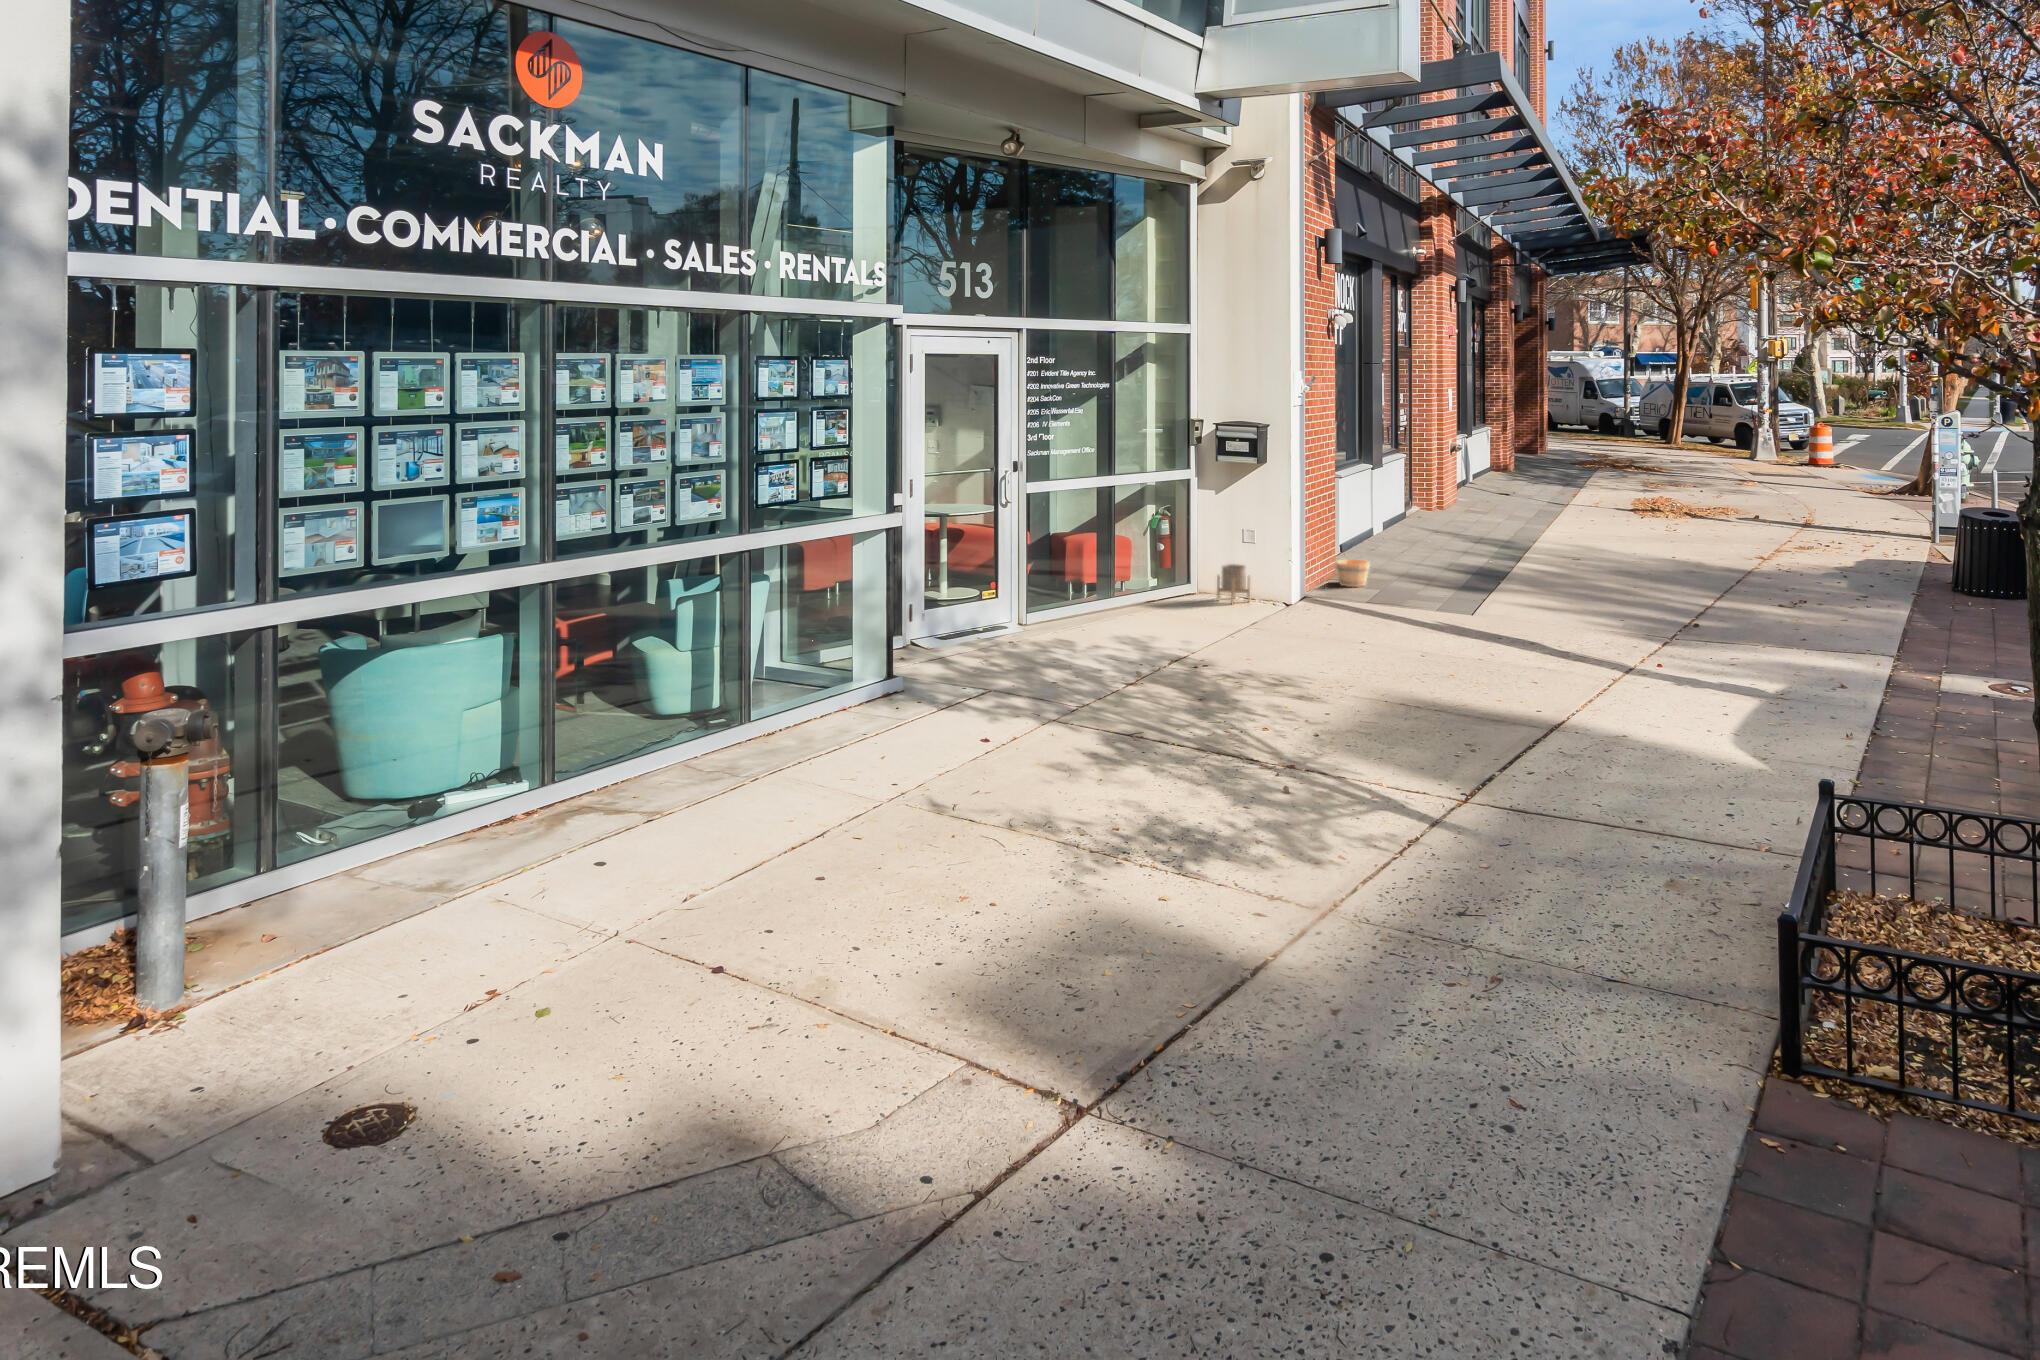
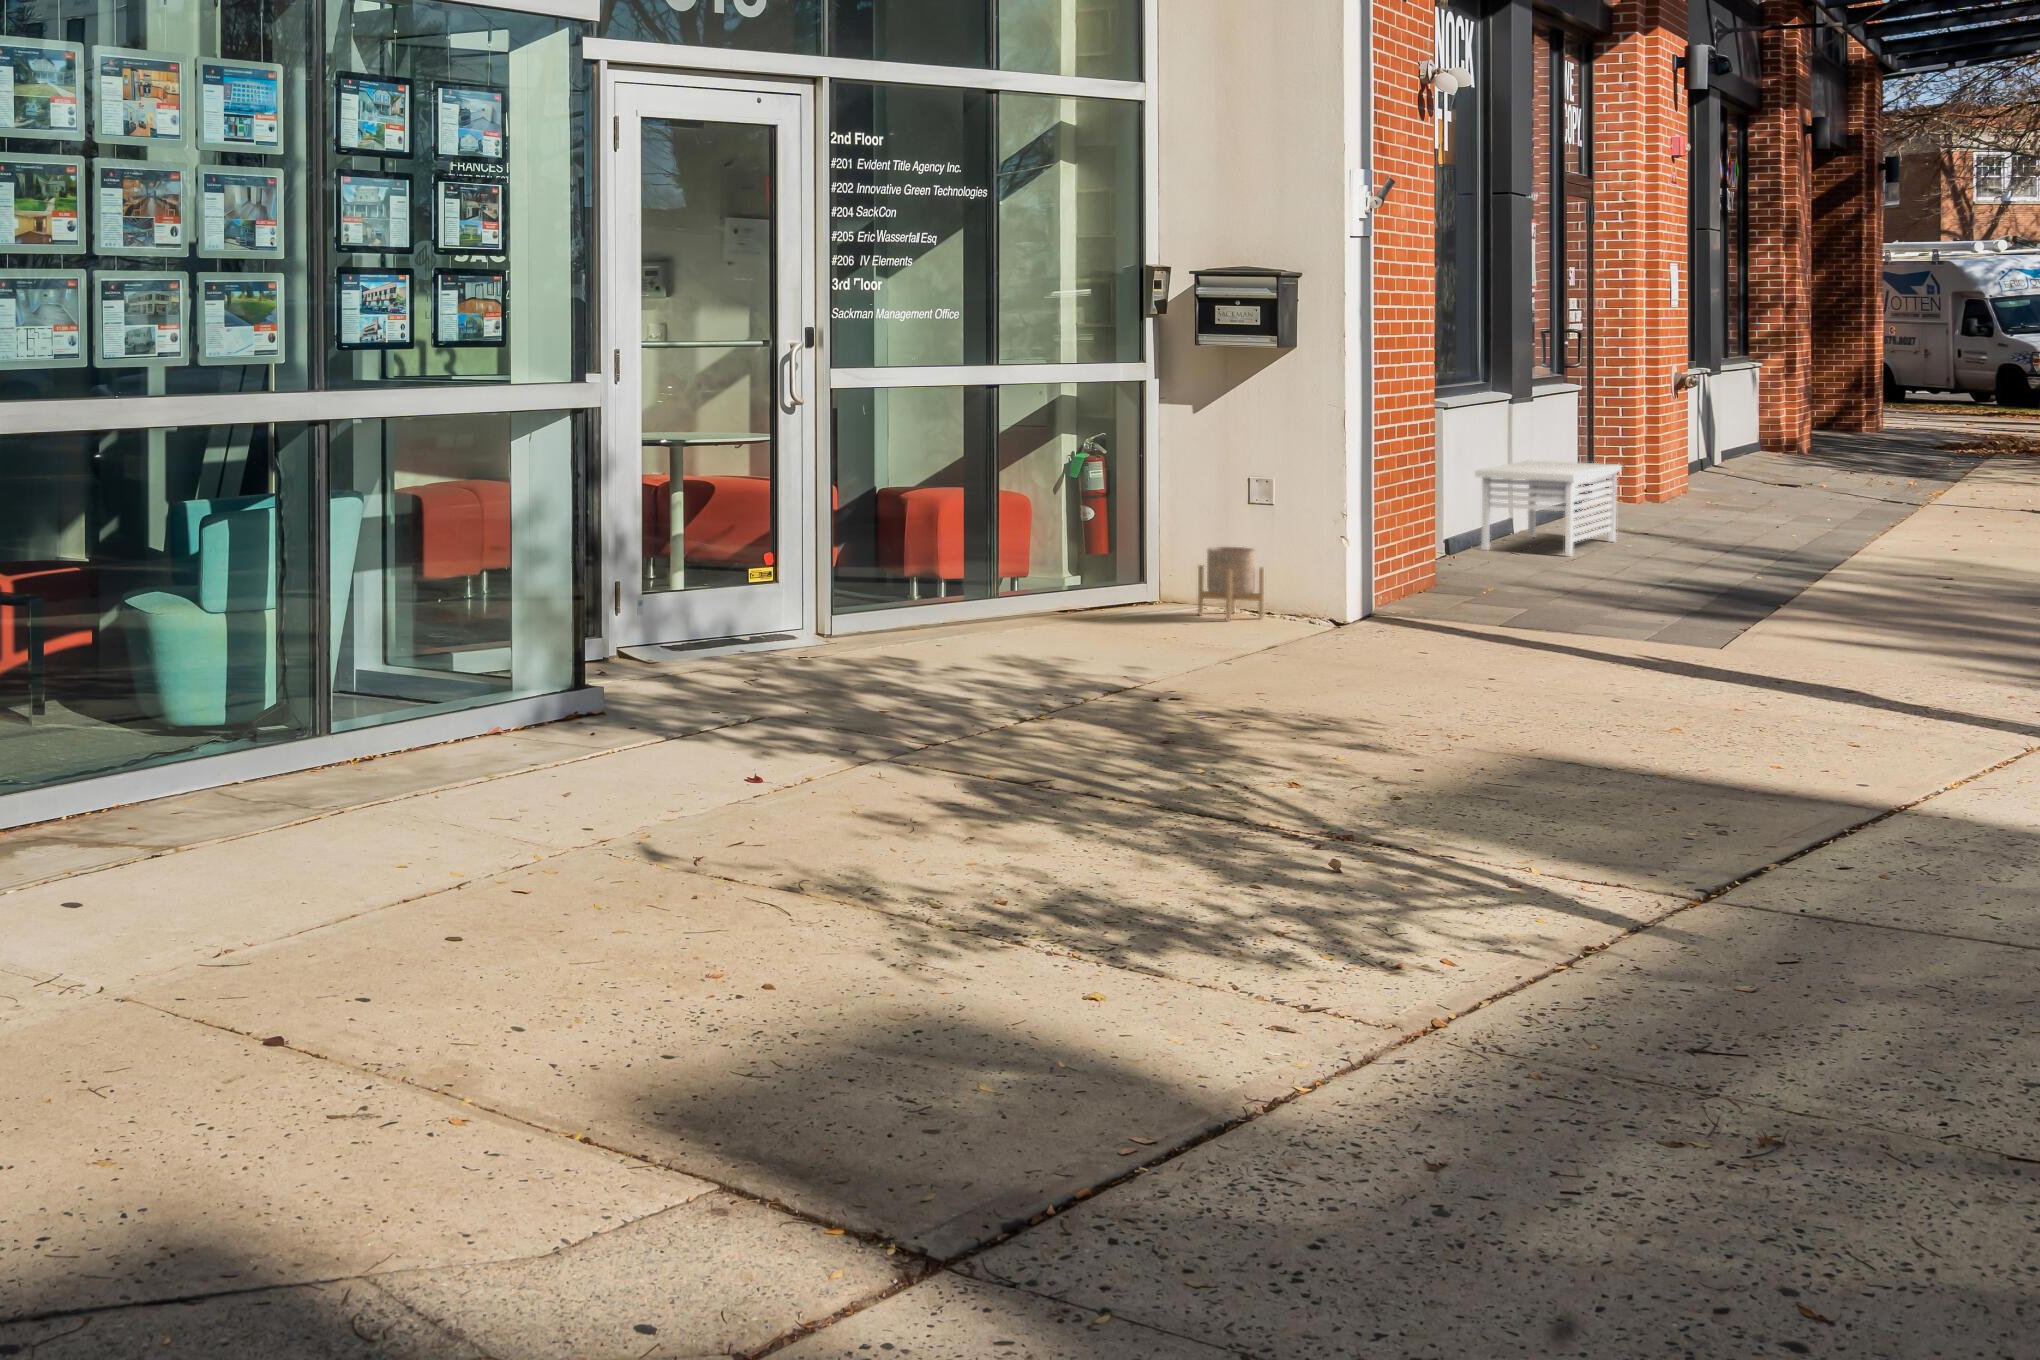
storage bench: none [1355,498,1425,551] -> present [1475,460,1621,556]
bucket: present [1336,559,1370,587] -> none [1436,552,1508,603]

